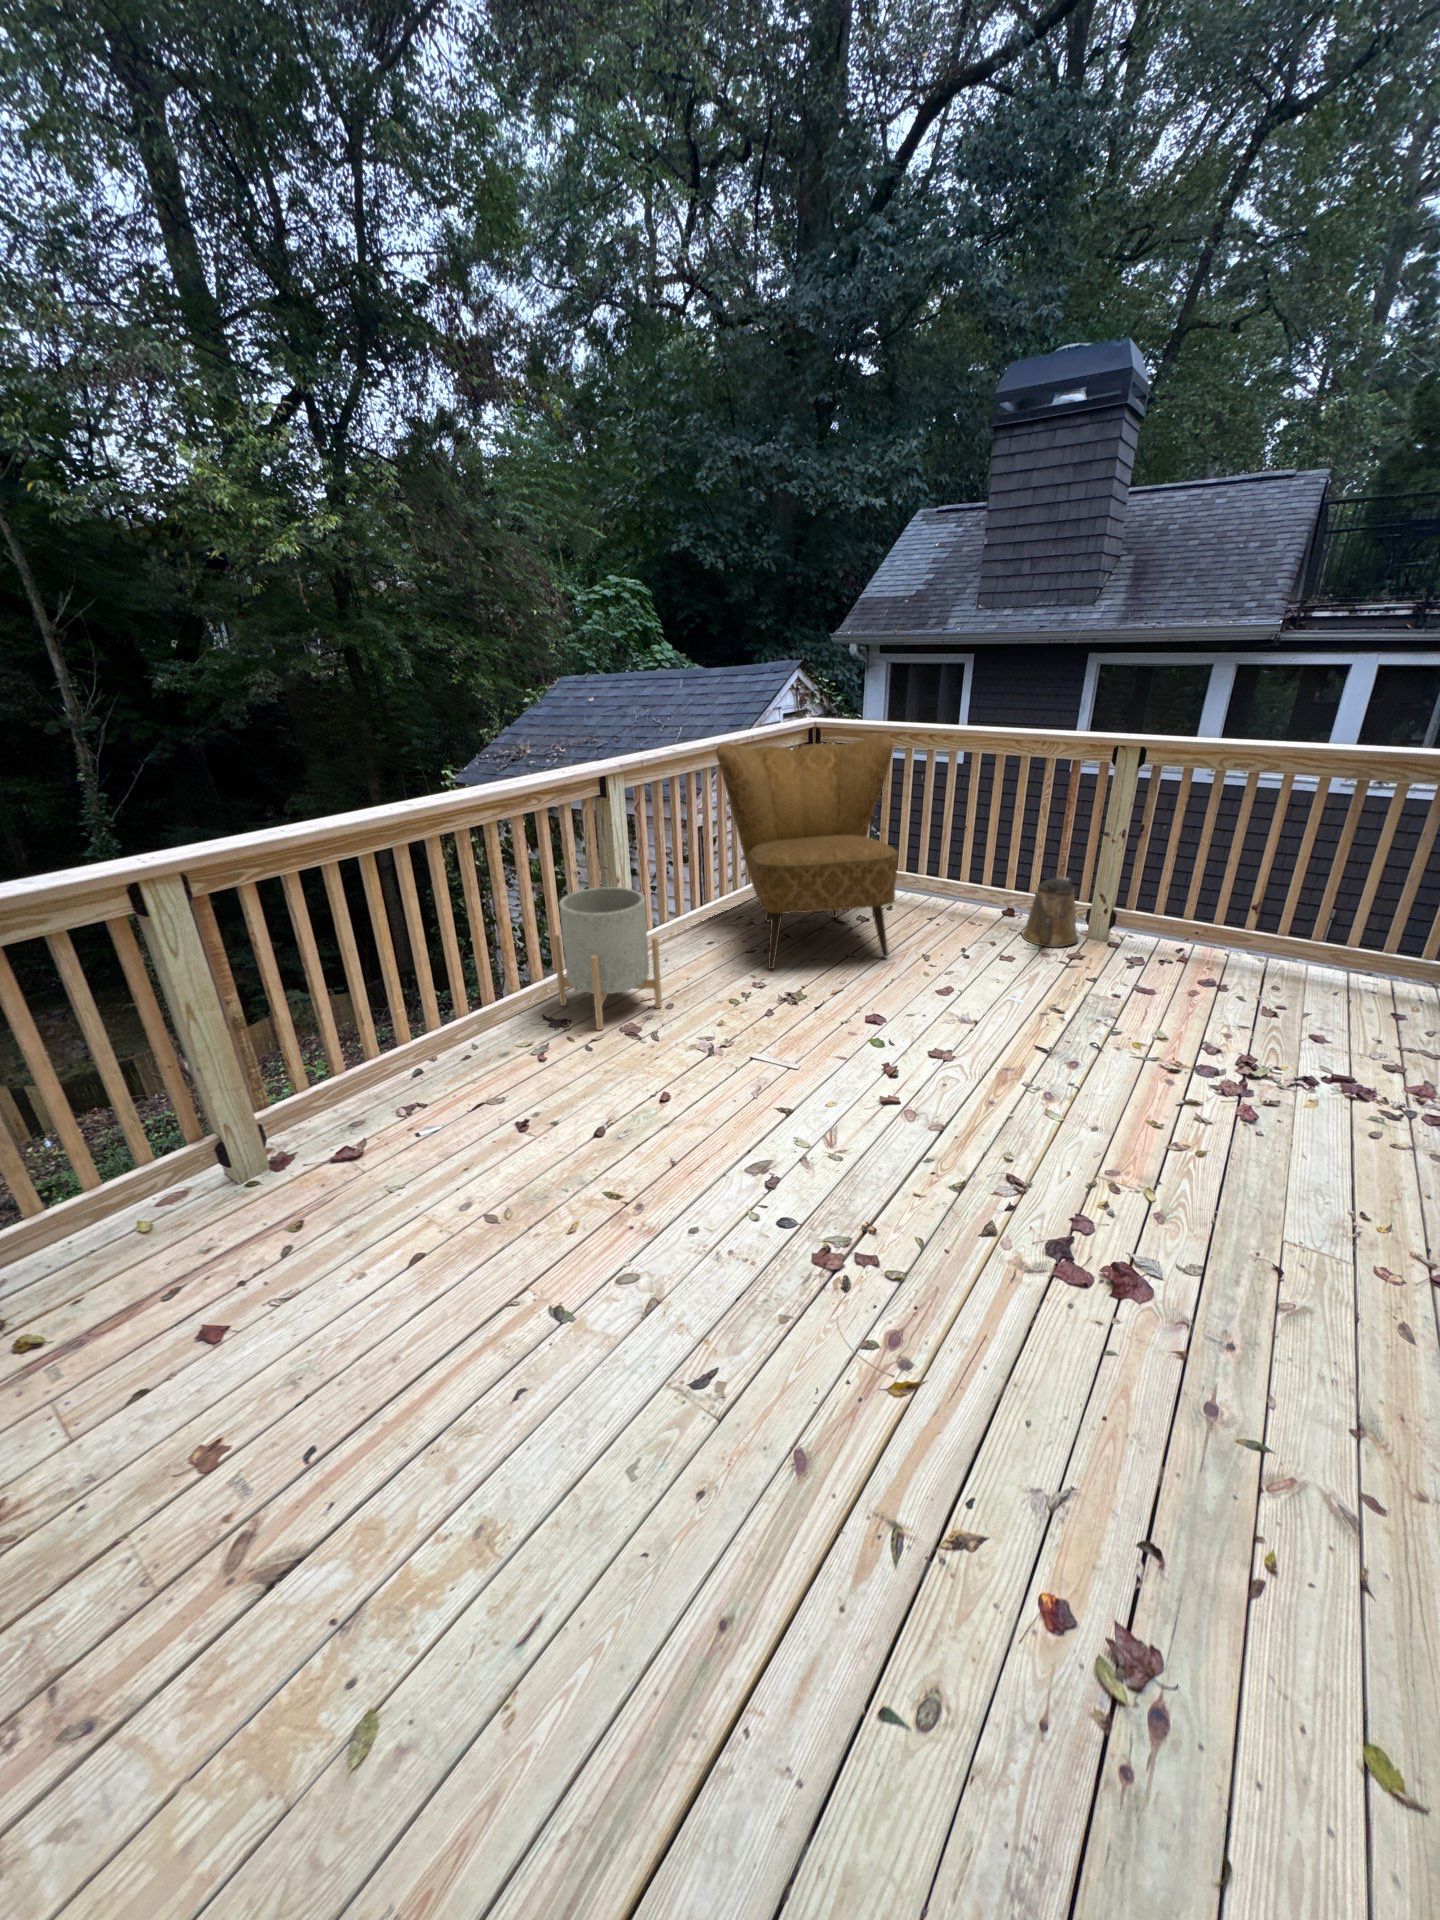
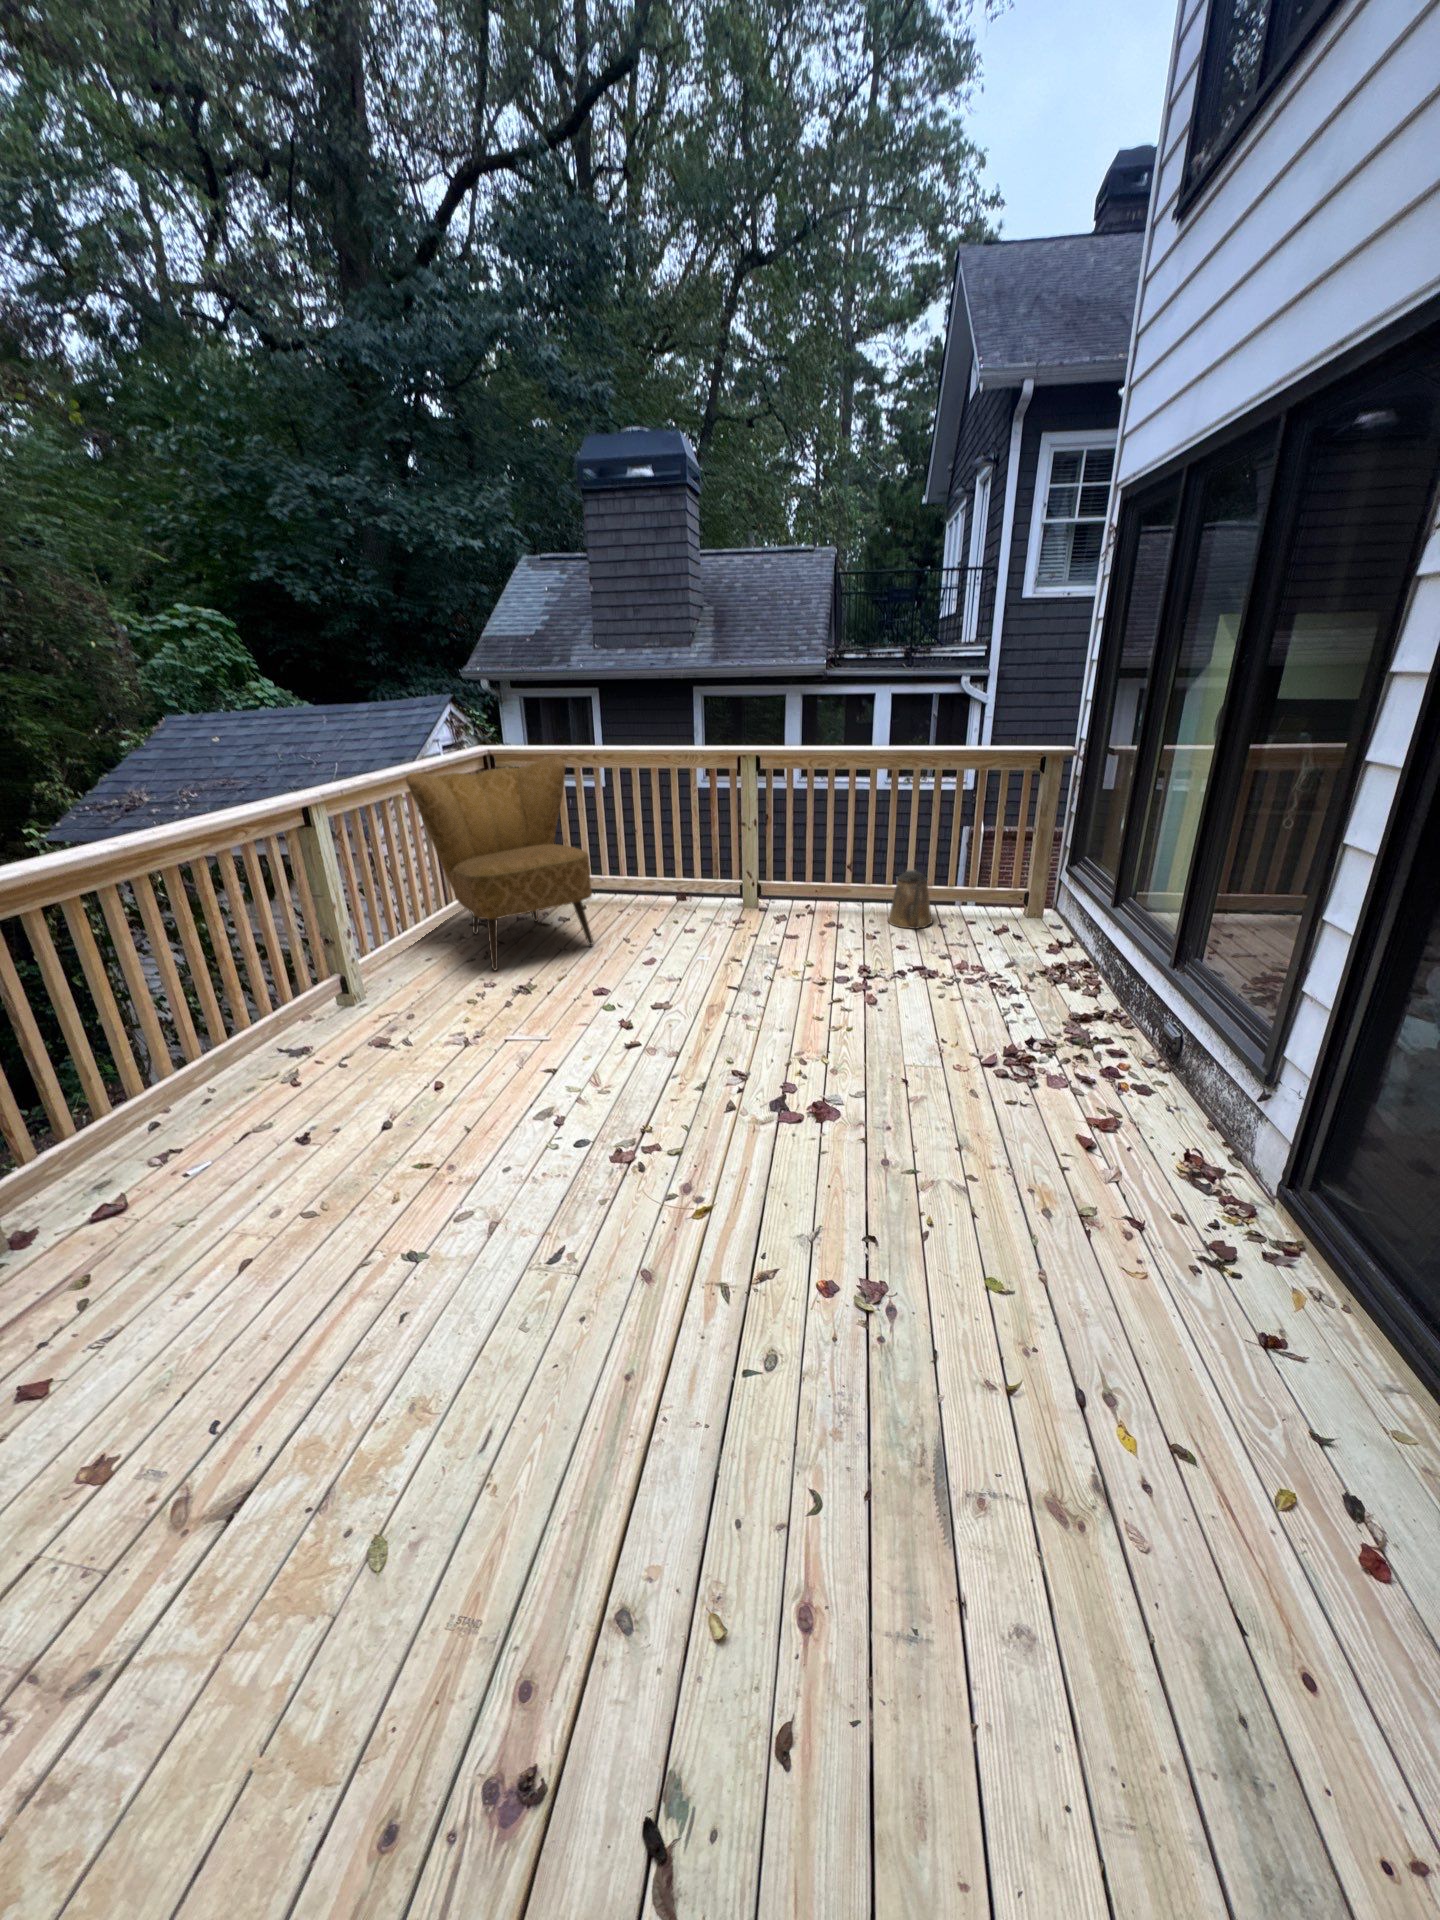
watering can: present [1022,878,1078,947] -> present [888,869,932,929]
planter: present [553,887,662,1030] -> none [281,913,404,1048]

